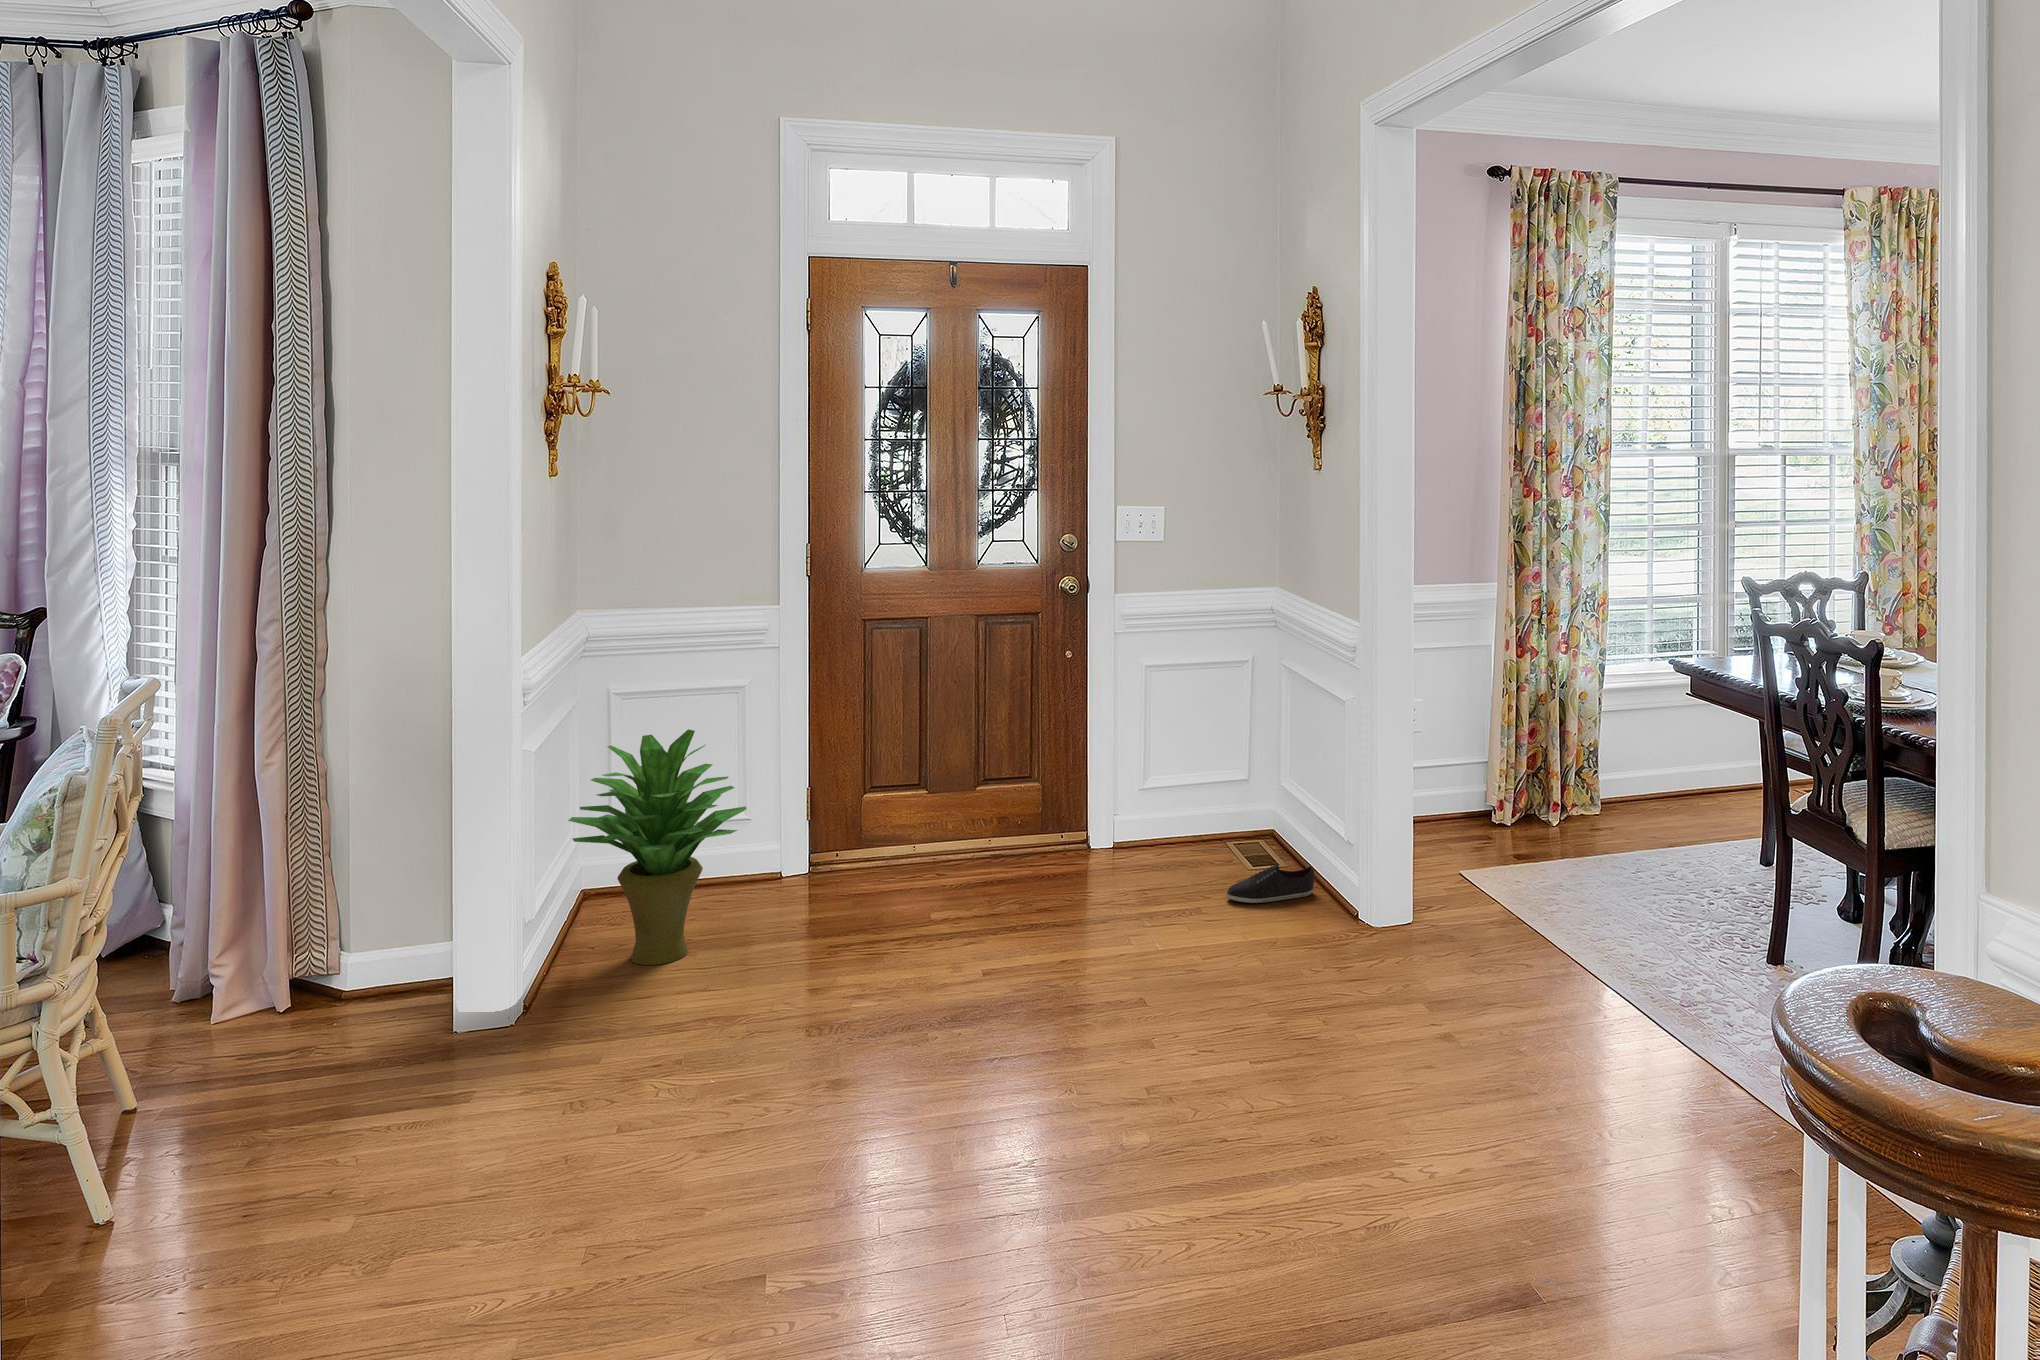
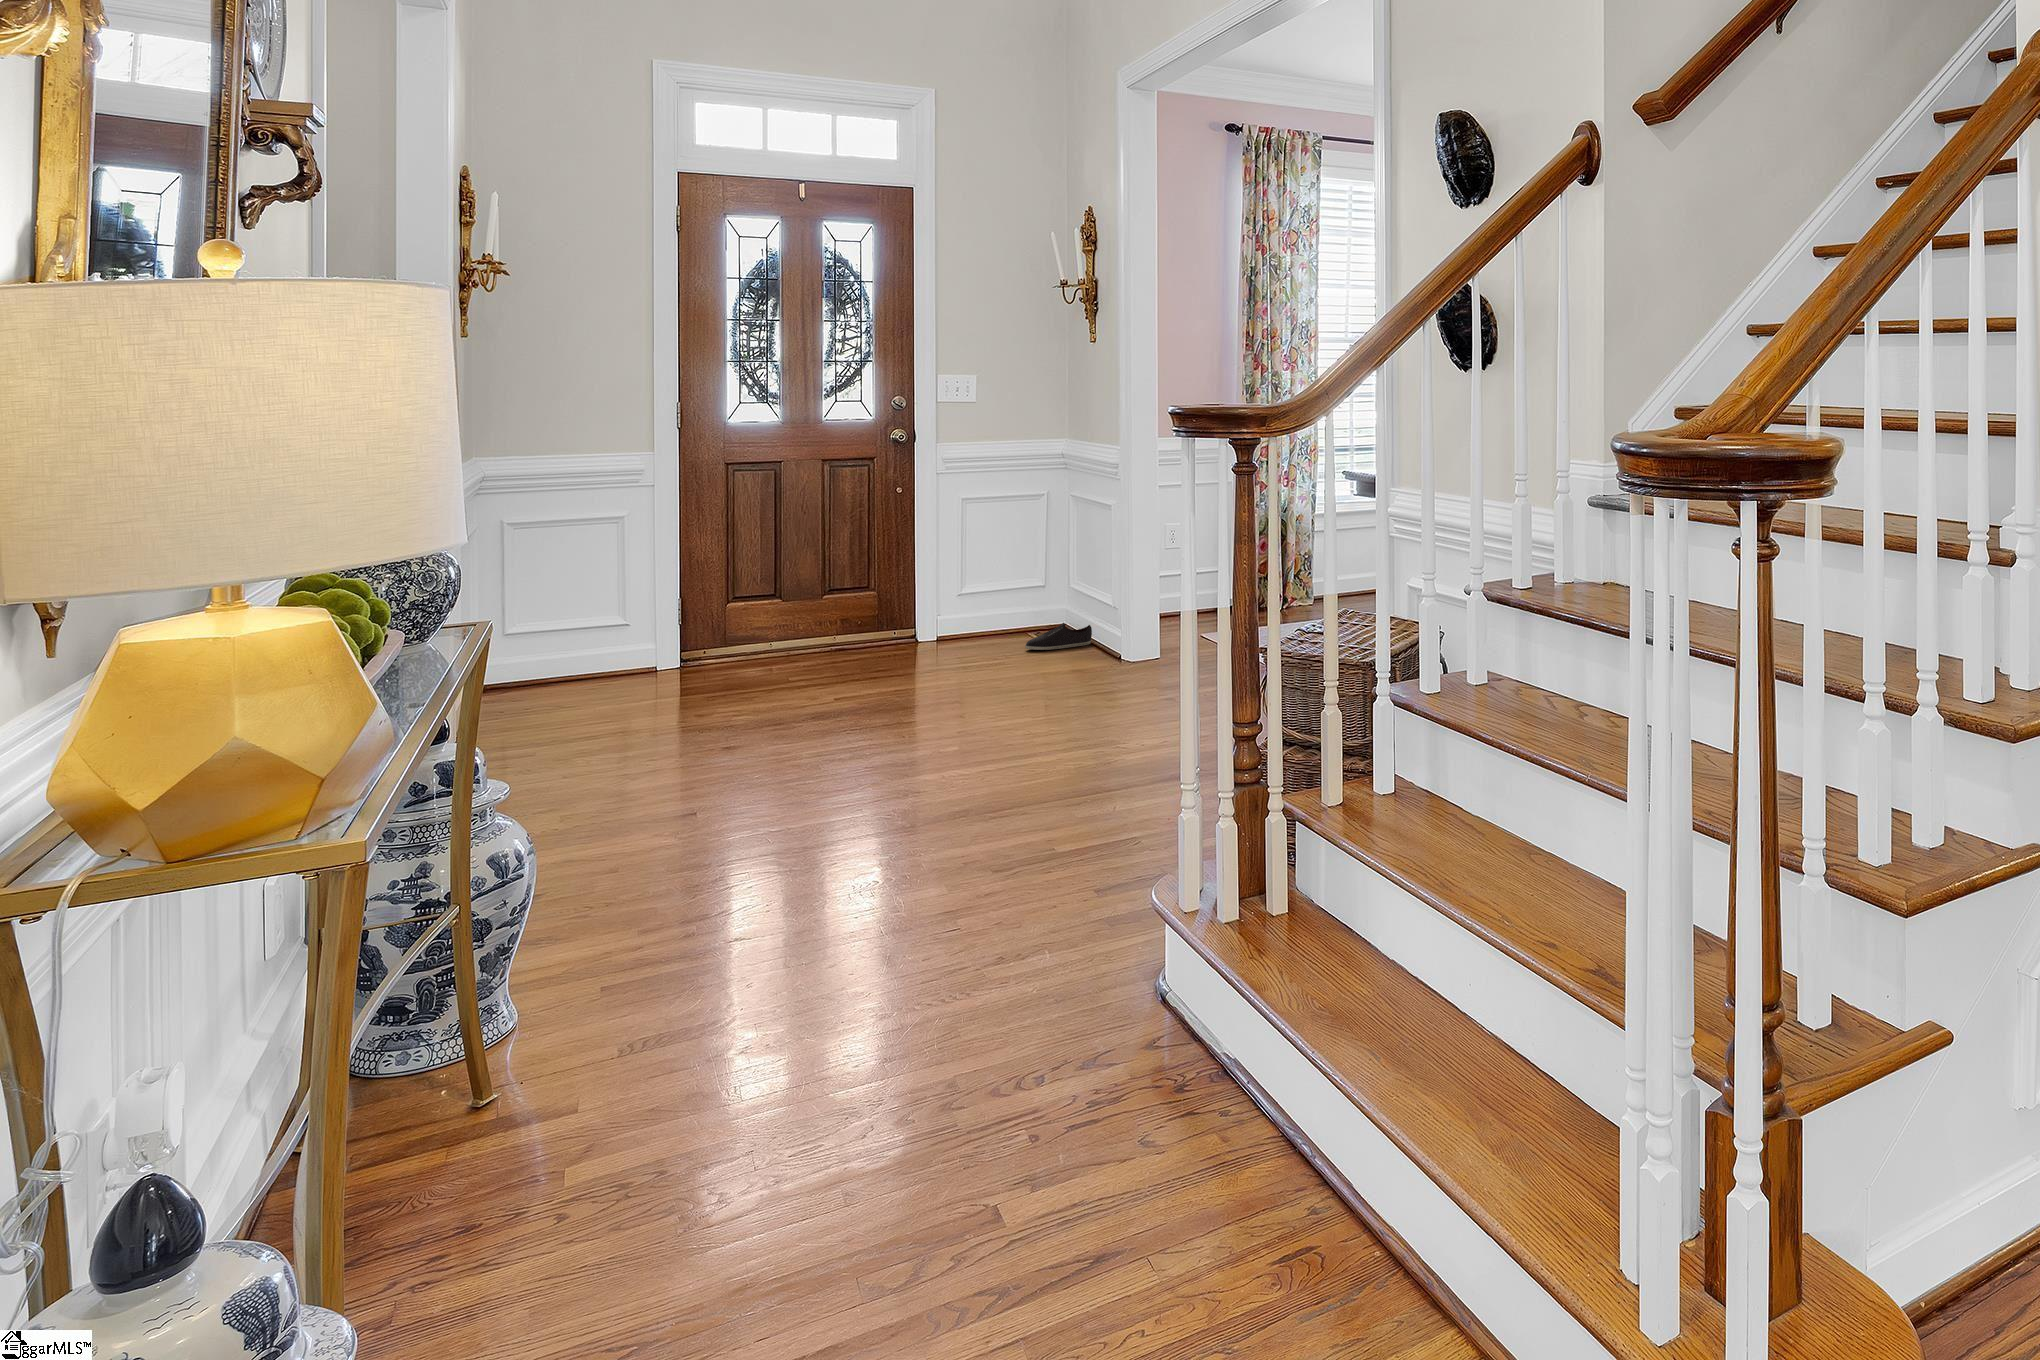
potted plant: present [568,729,746,965] -> none [489,534,641,707]

